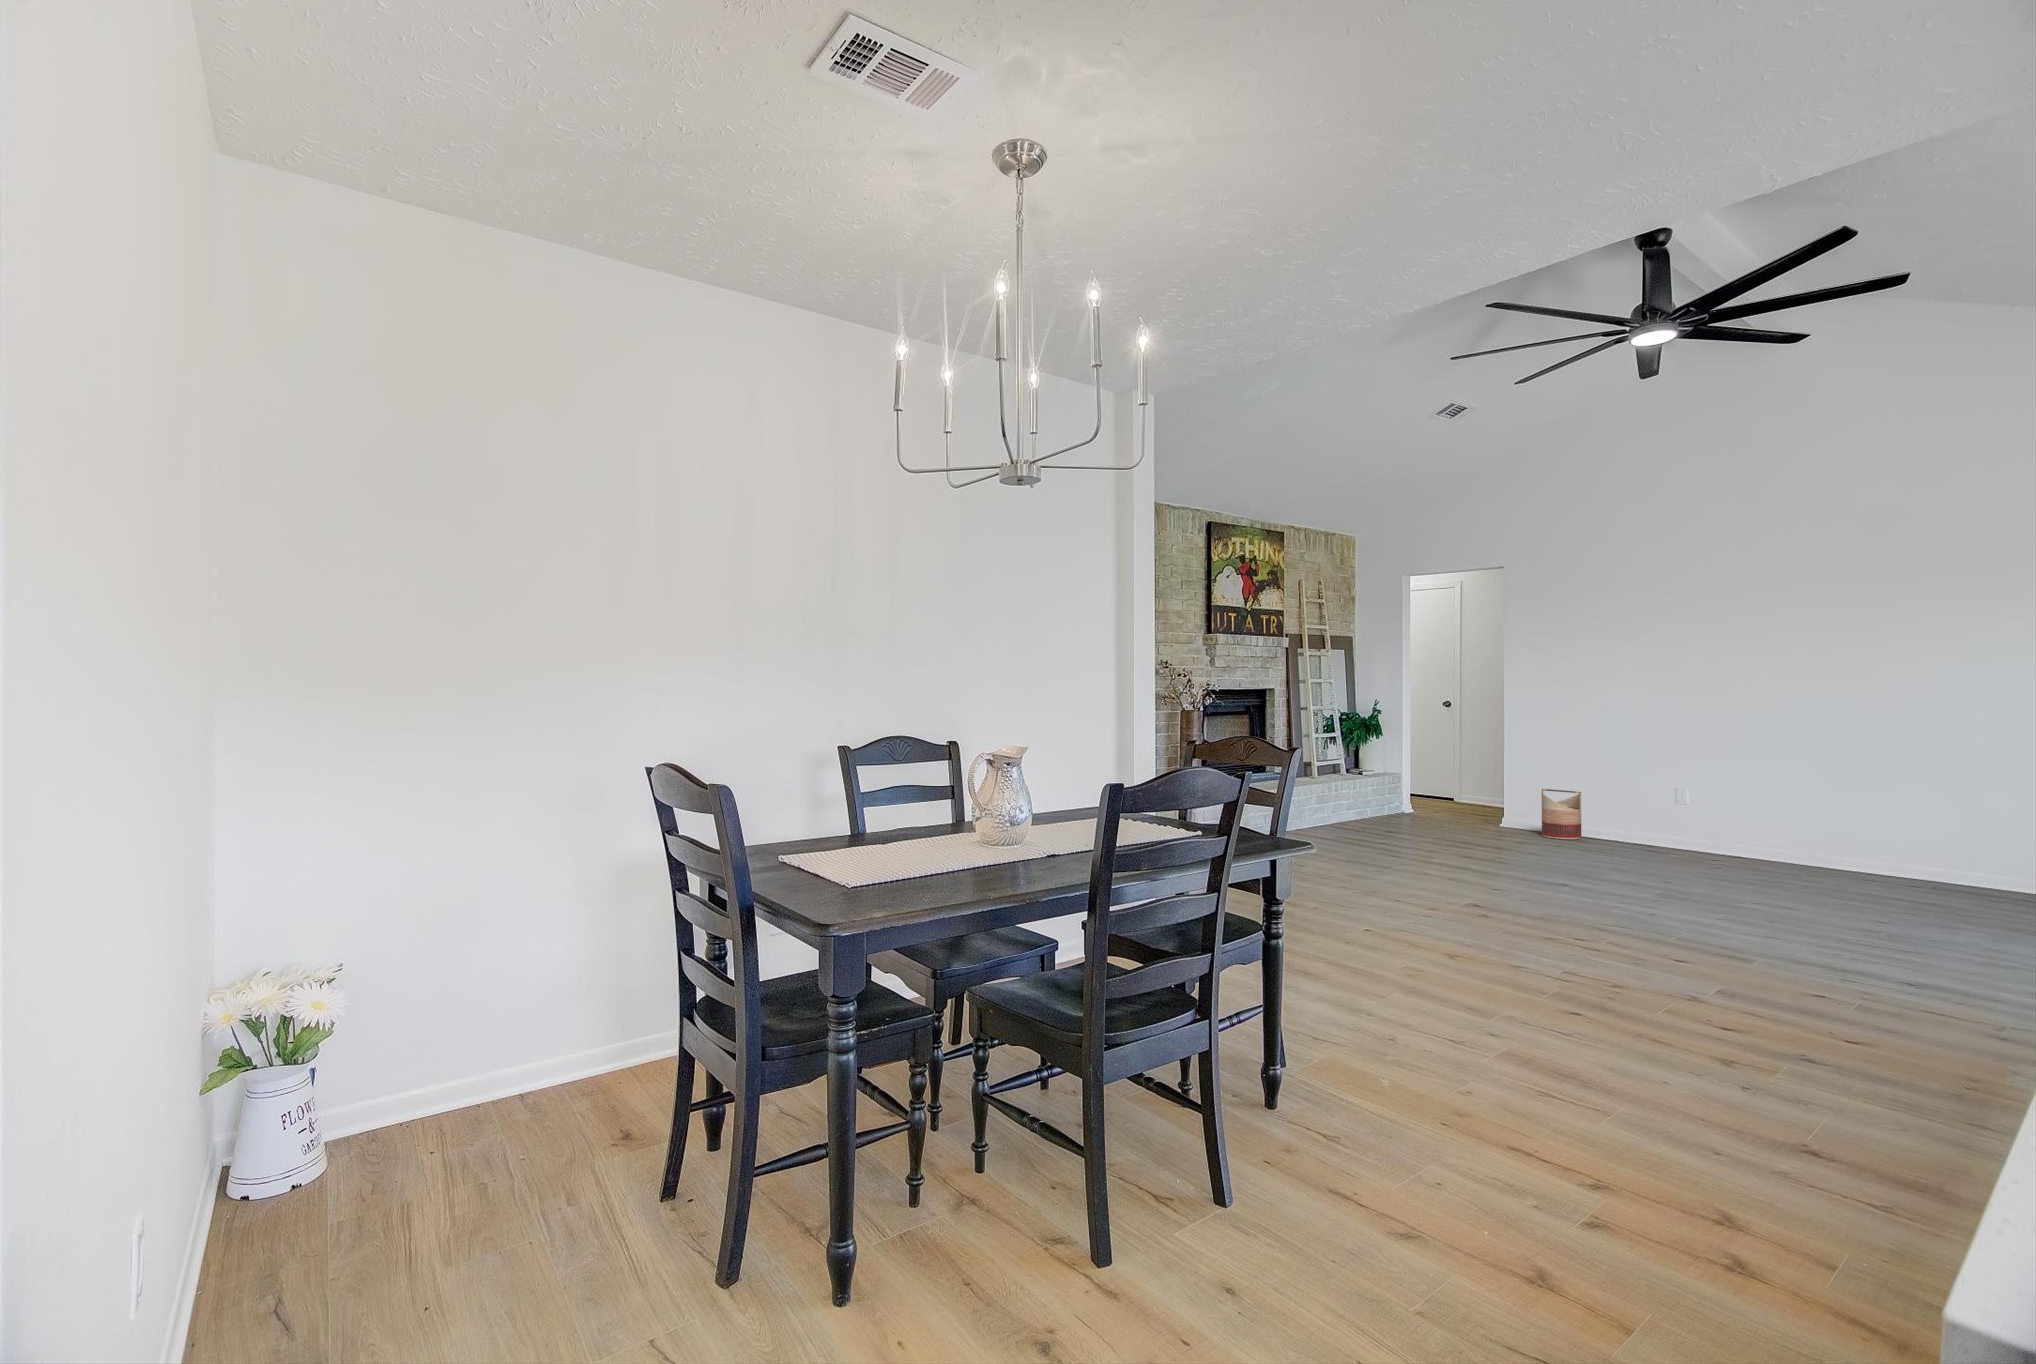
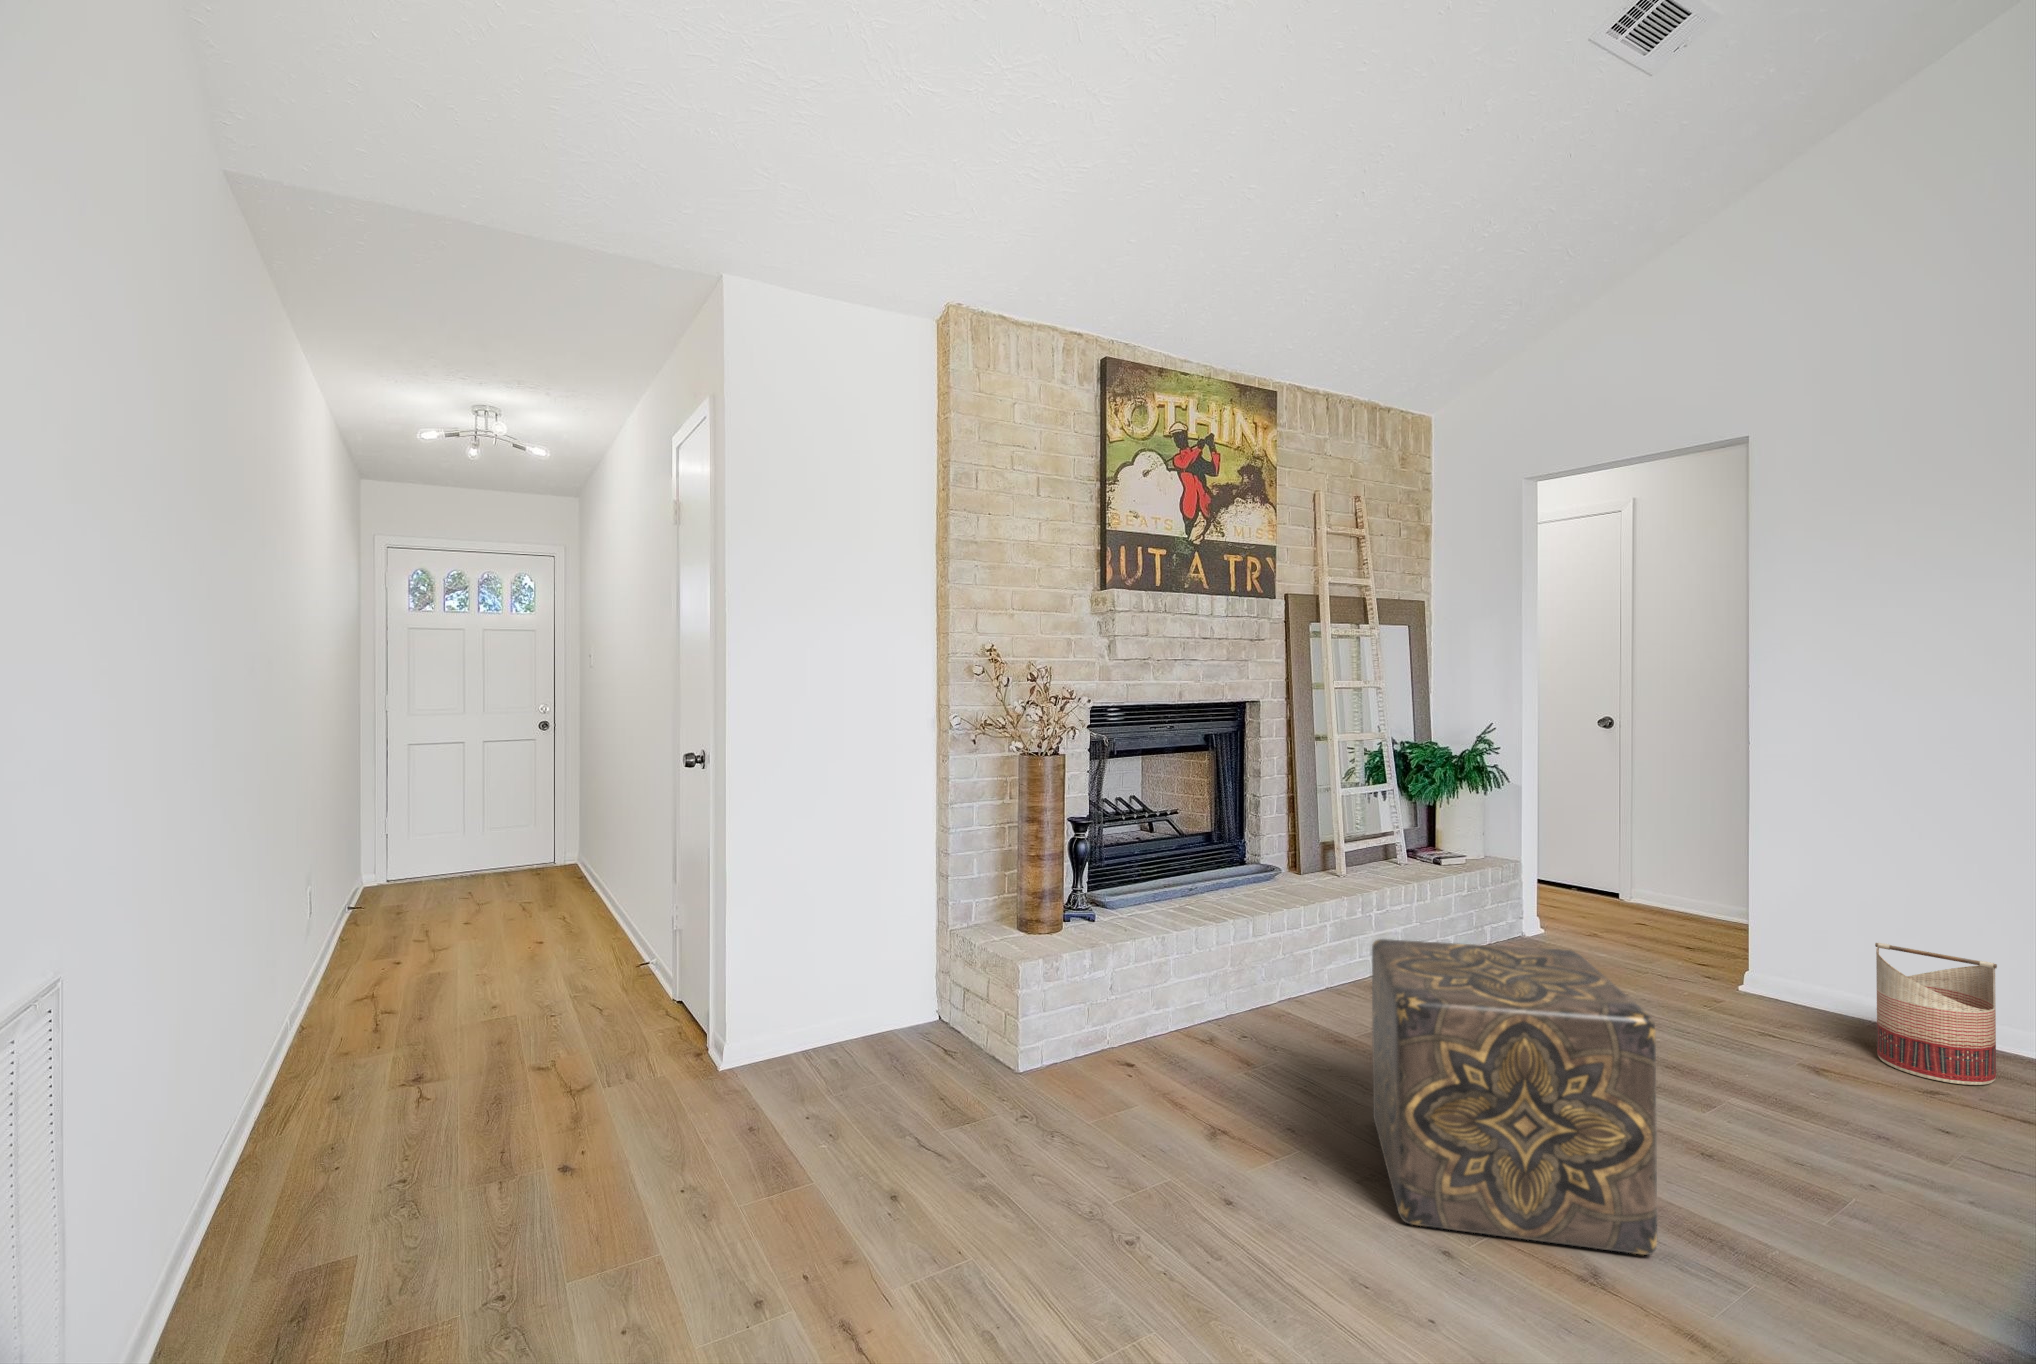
ottoman: none [1348,778,1445,865] -> present [1372,939,1658,1255]

